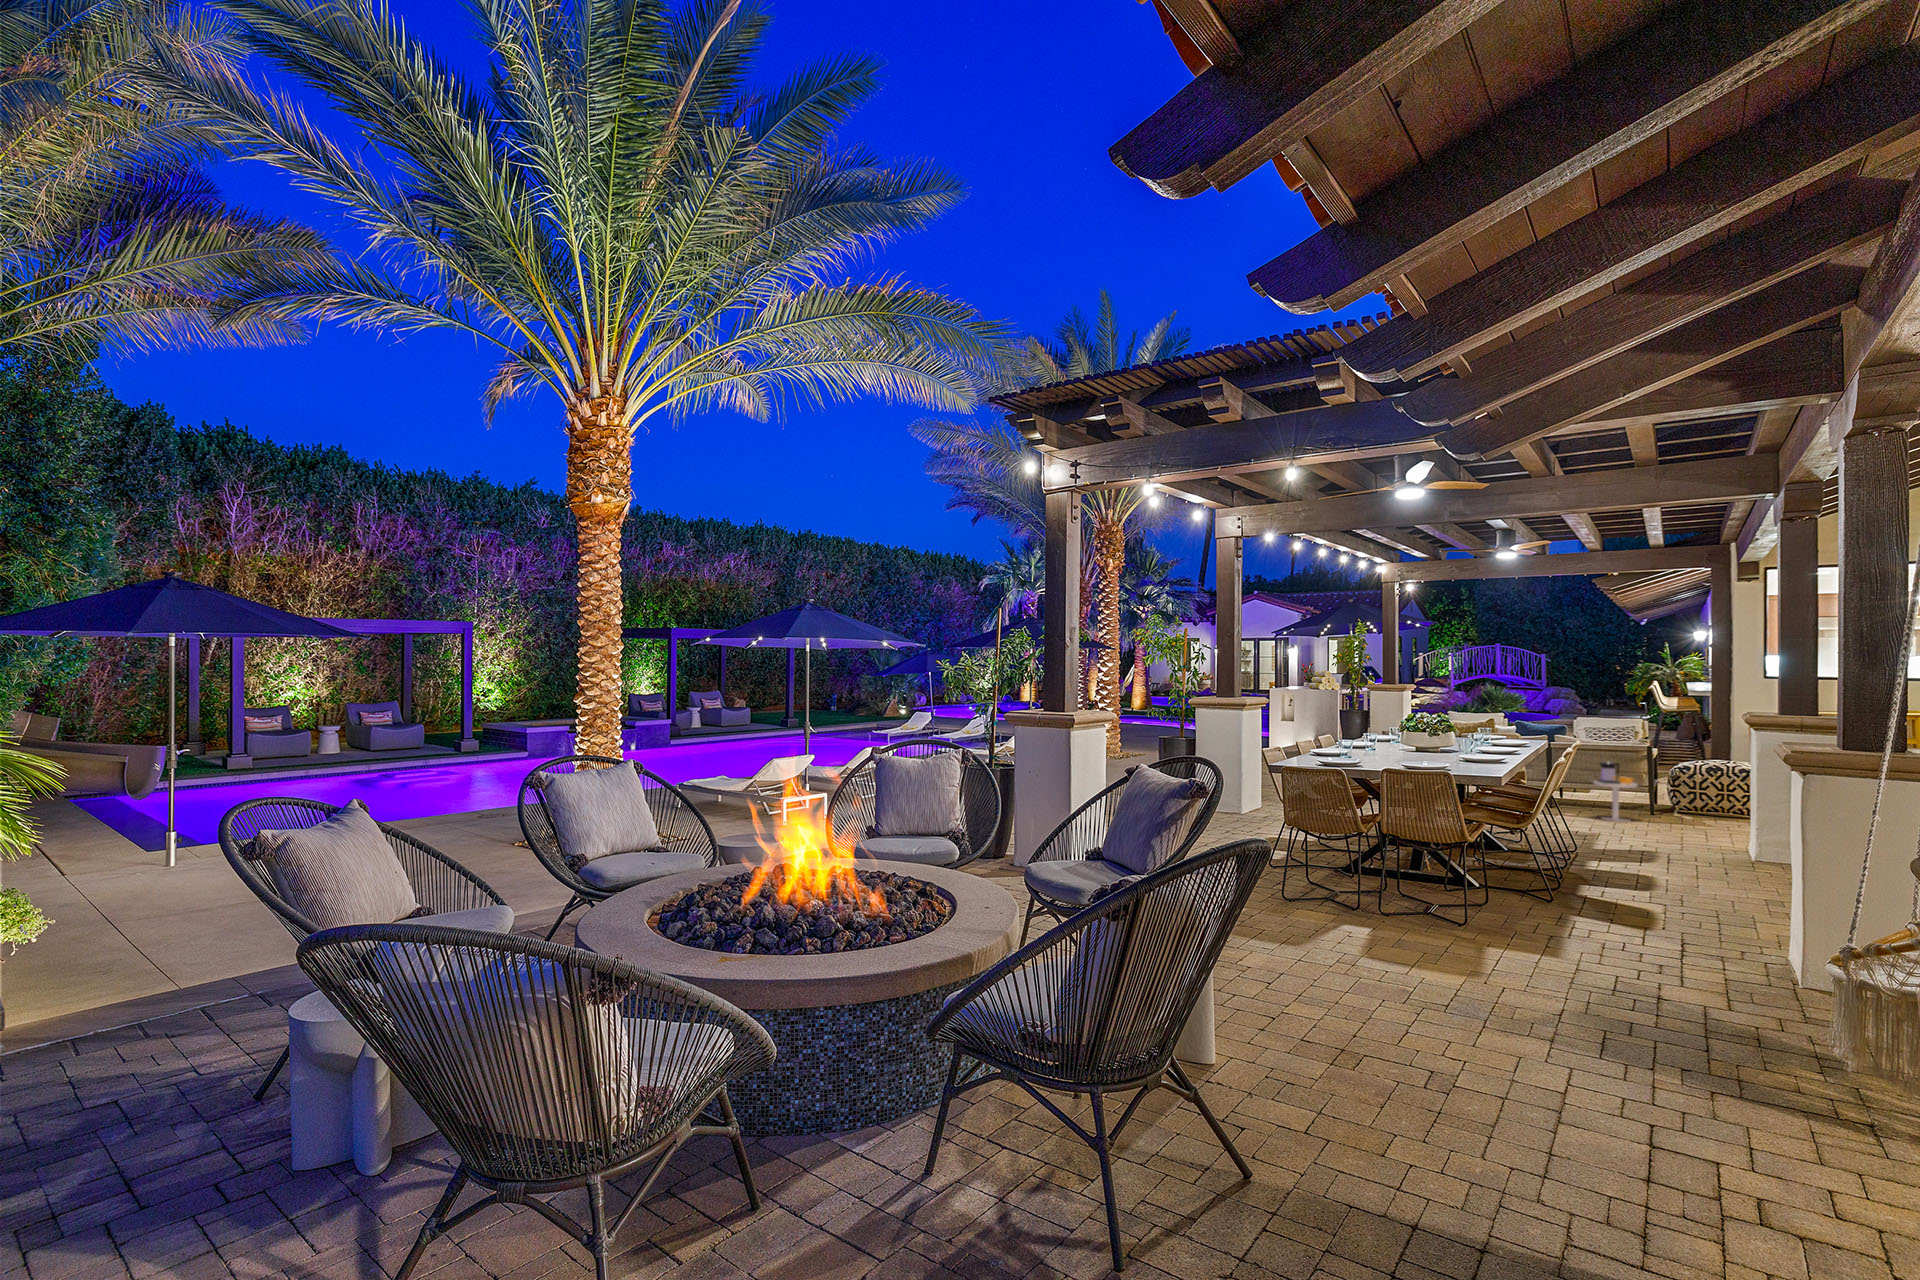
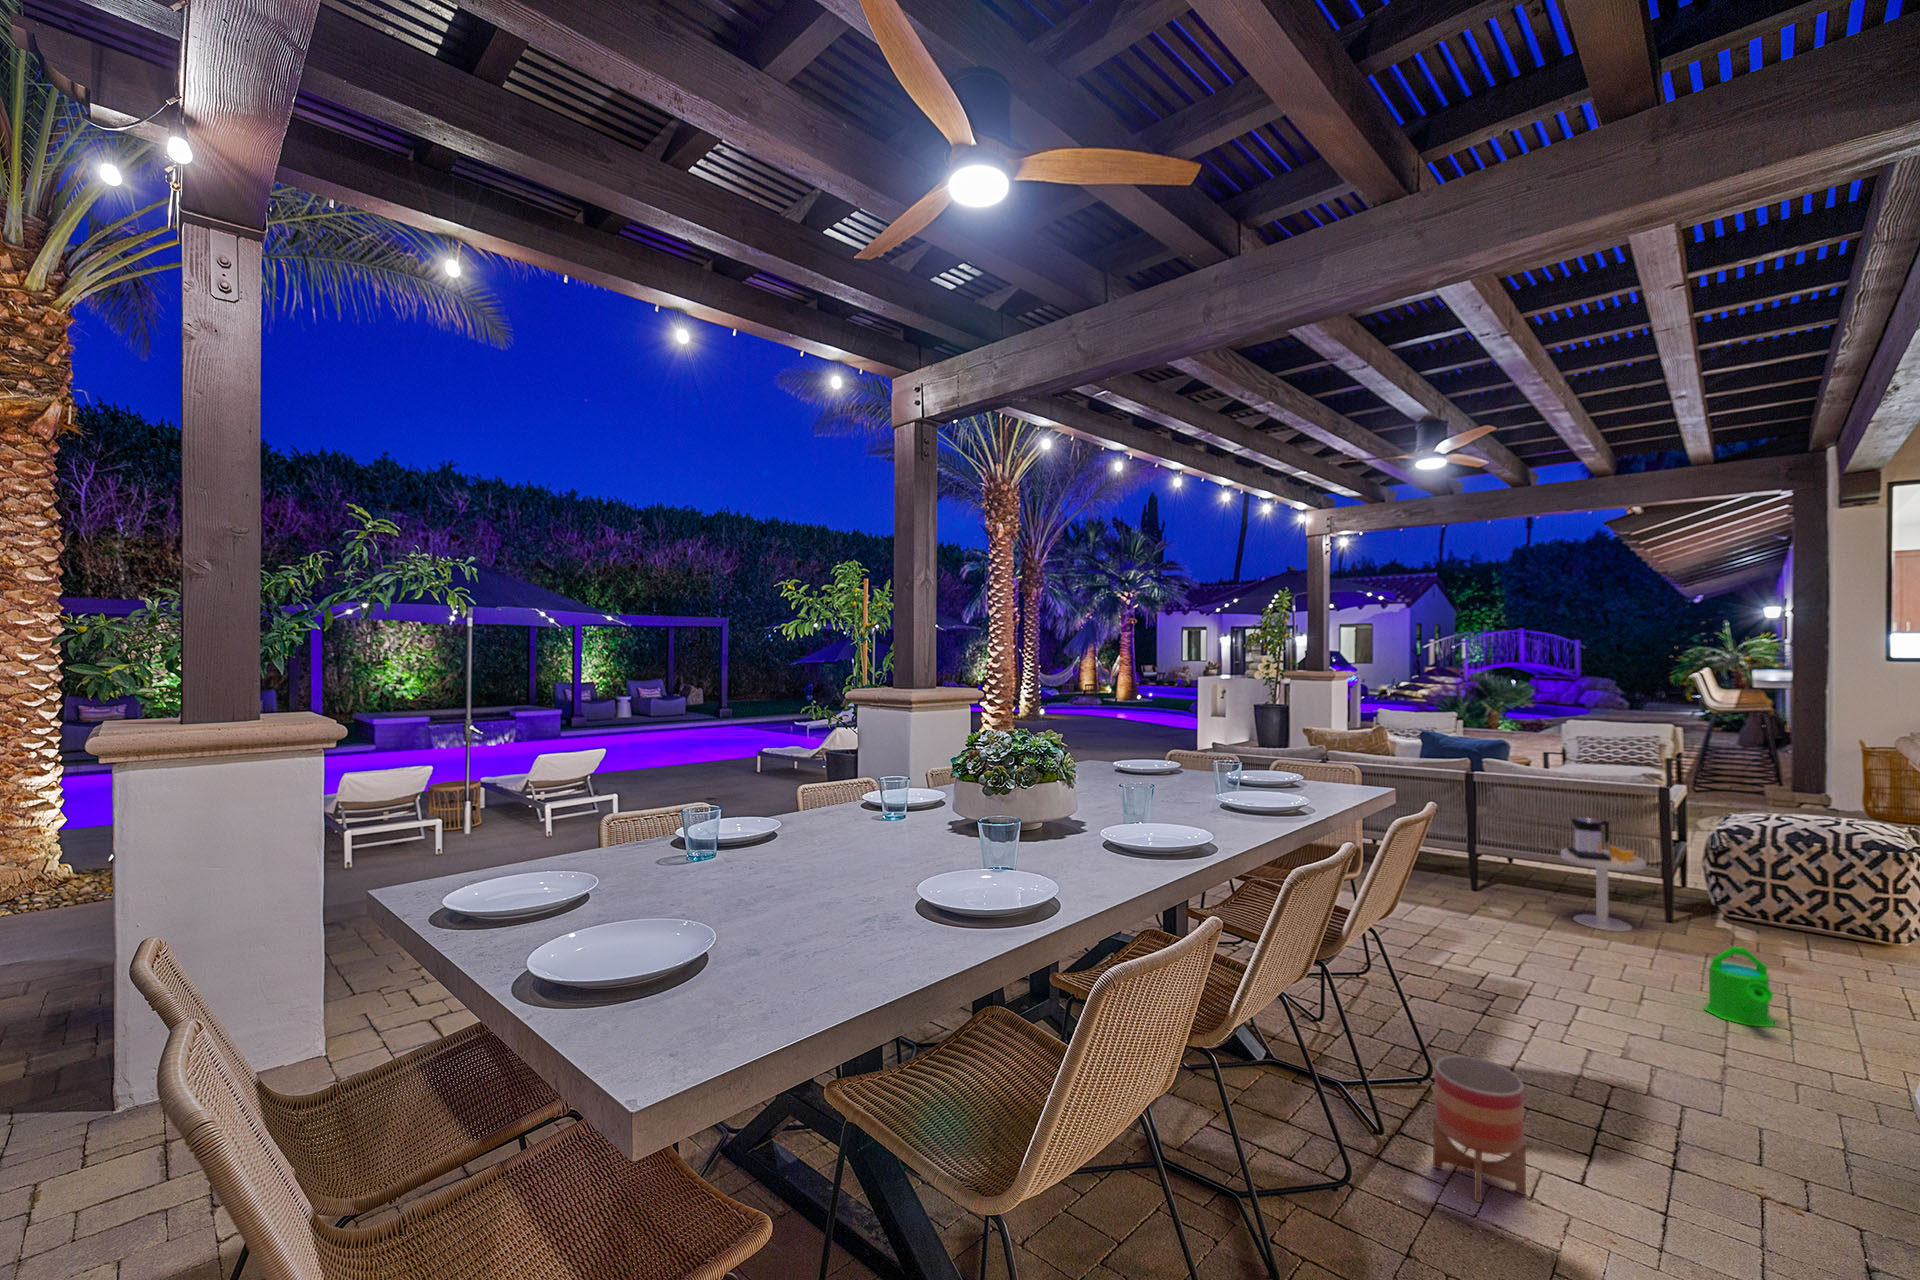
watering can: none [1670,809,1700,843] -> present [1705,946,1774,1027]
planter: none [1581,830,1616,876] -> present [1433,1056,1526,1202]

